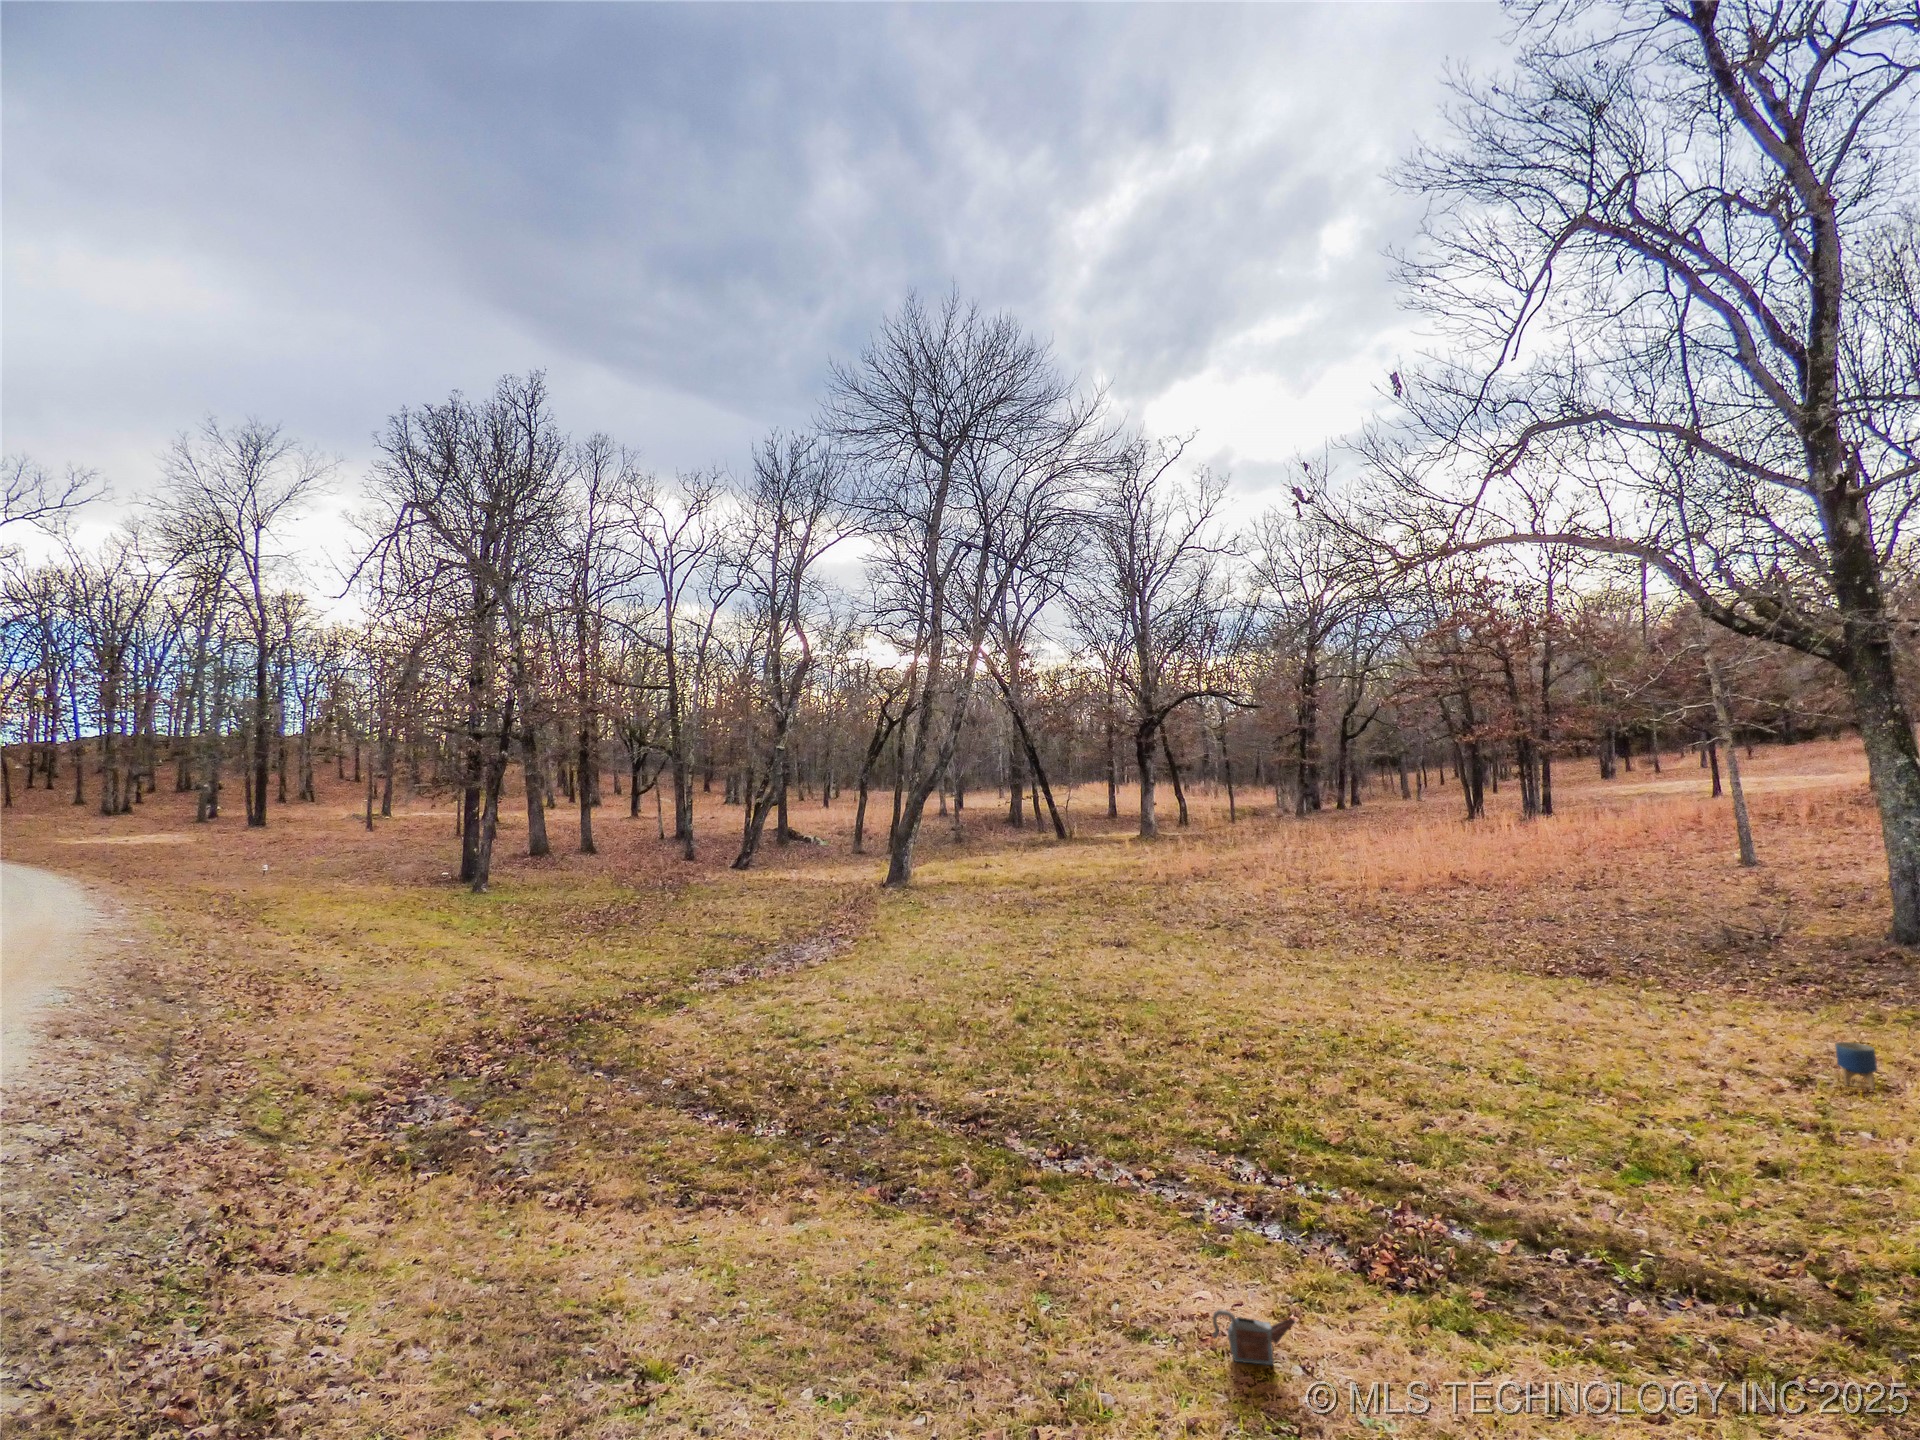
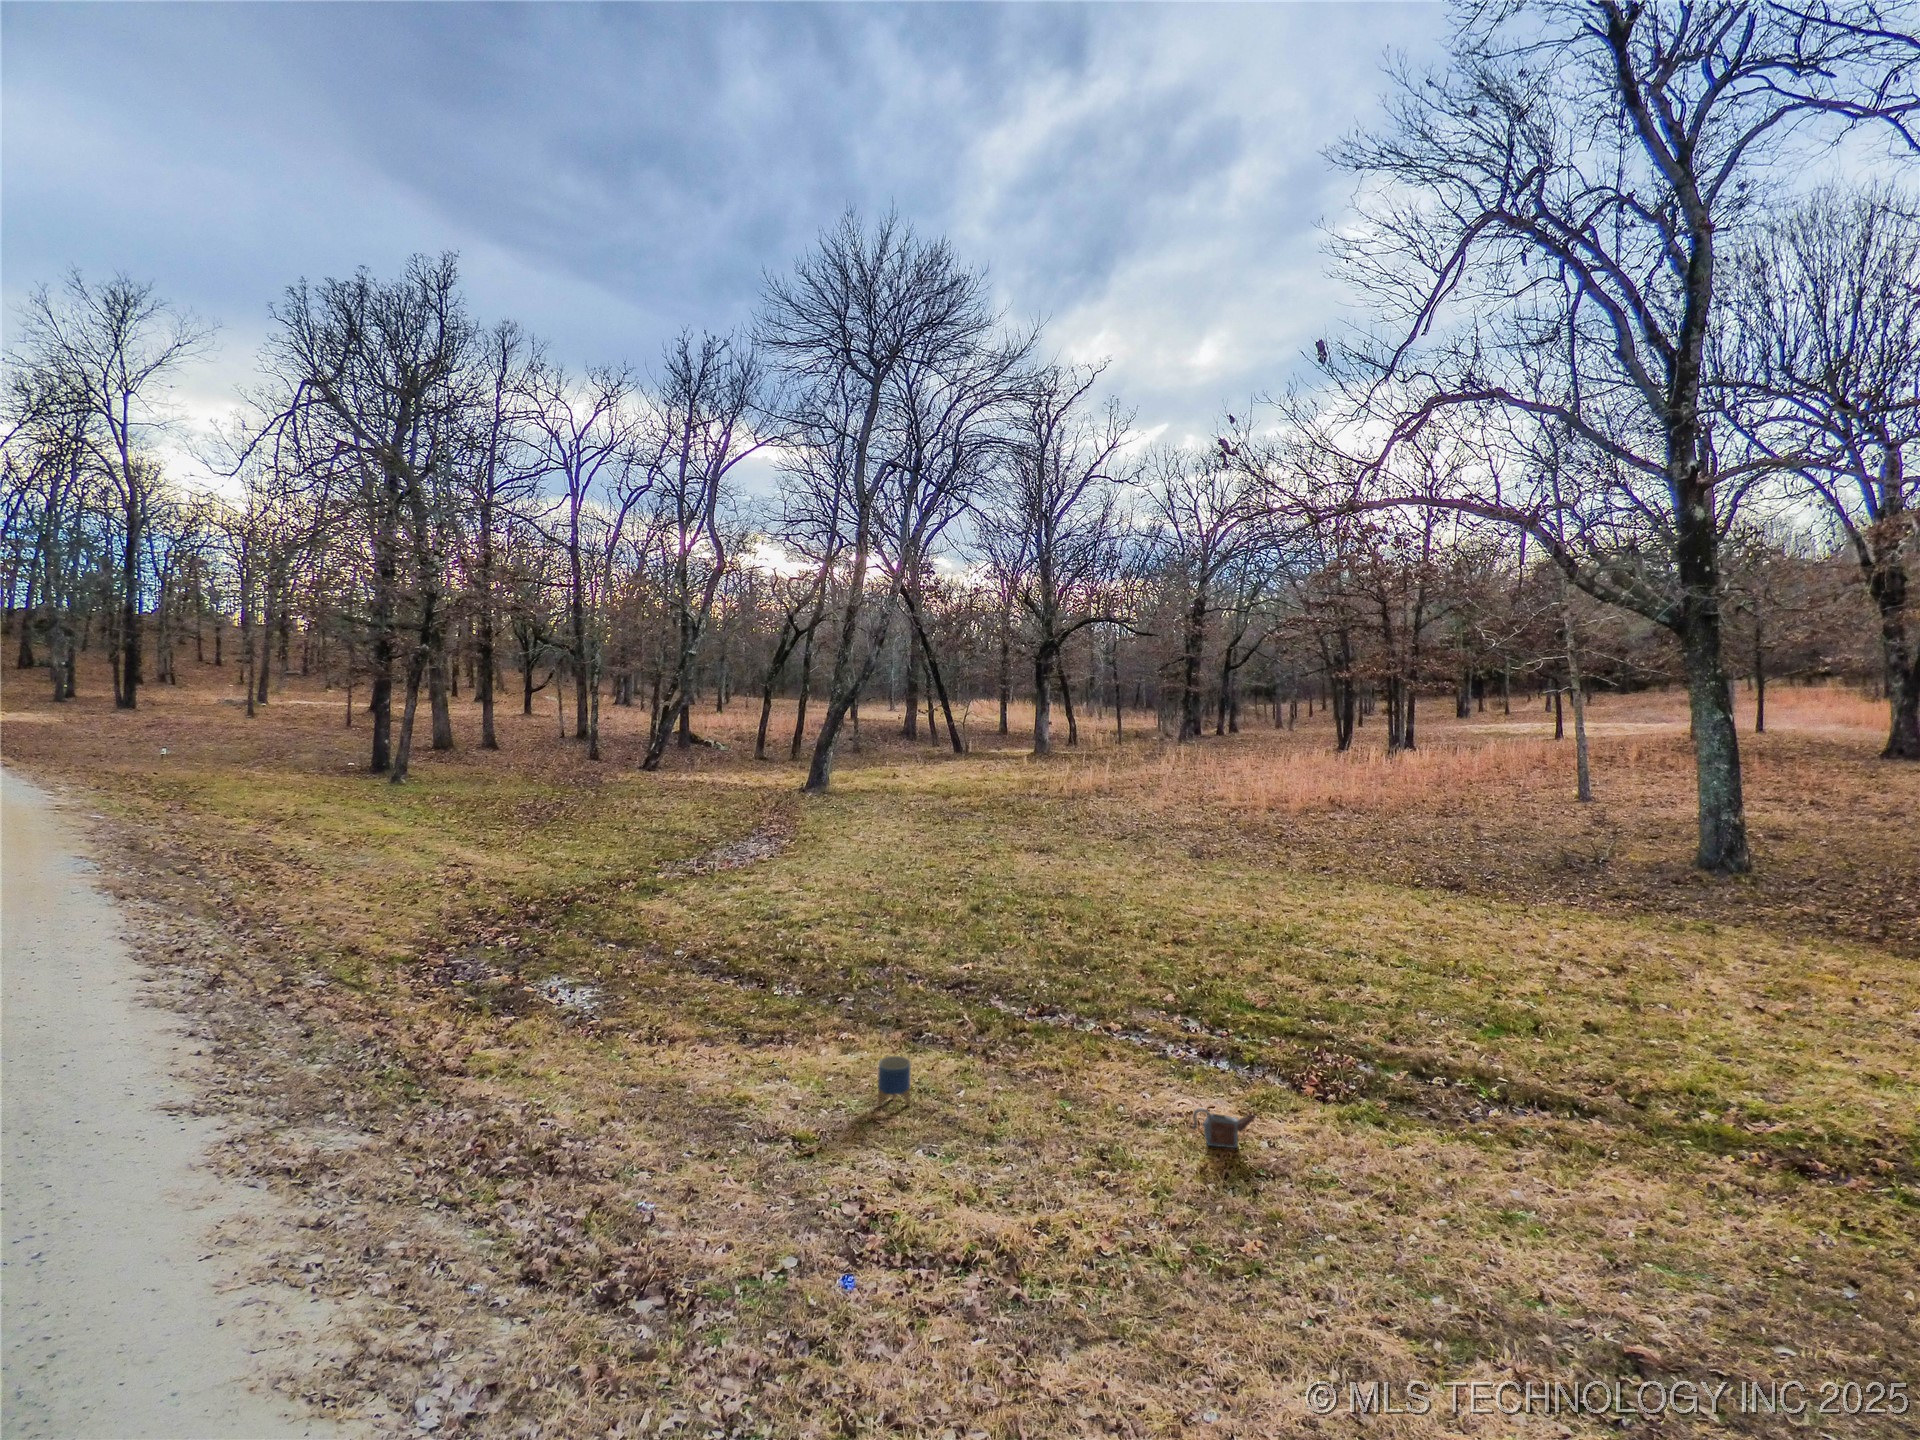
planter: present [1835,1042,1877,1090] -> present [878,1056,911,1113]

